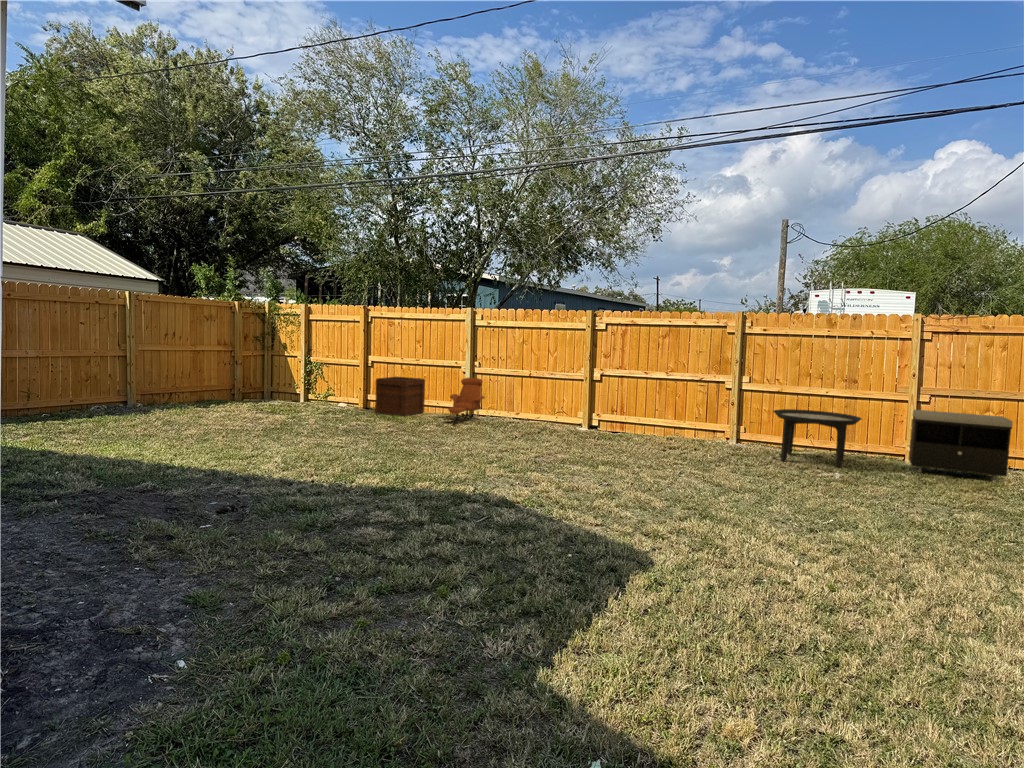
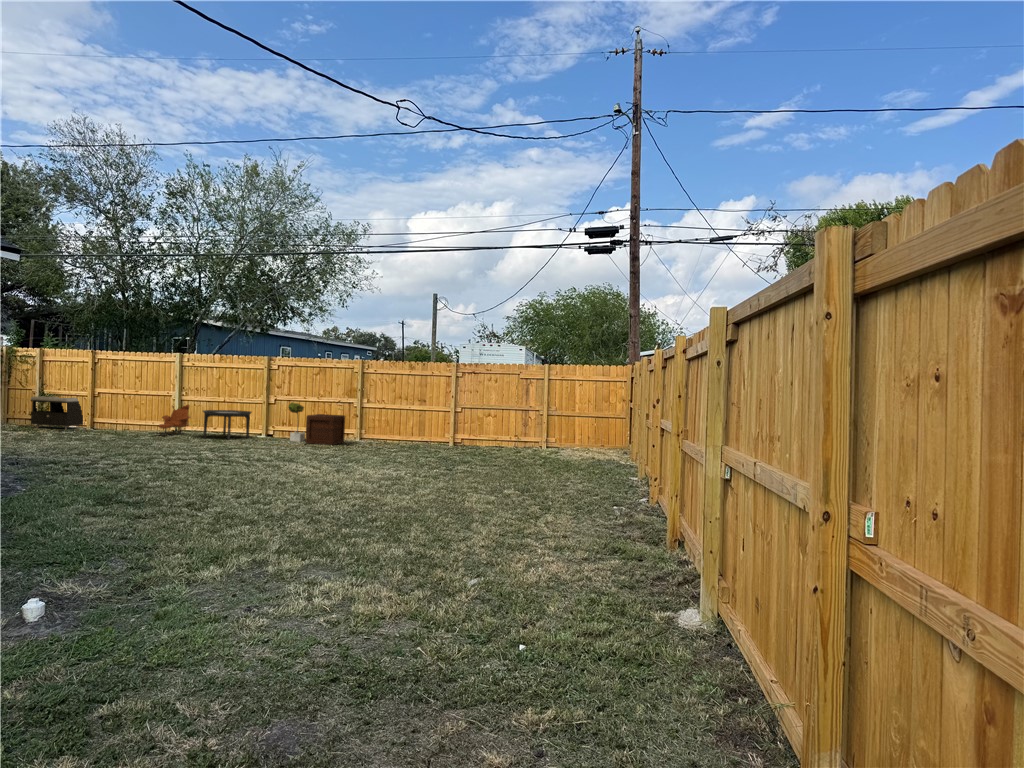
wooden crate: present [375,377,425,416] -> present [305,414,345,445]
potted tree: none [625,379,650,440] -> present [288,402,305,442]
round table: present [773,409,862,468] -> present [203,410,252,440]
storage bench: present [909,410,1013,481] -> present [31,396,85,429]

